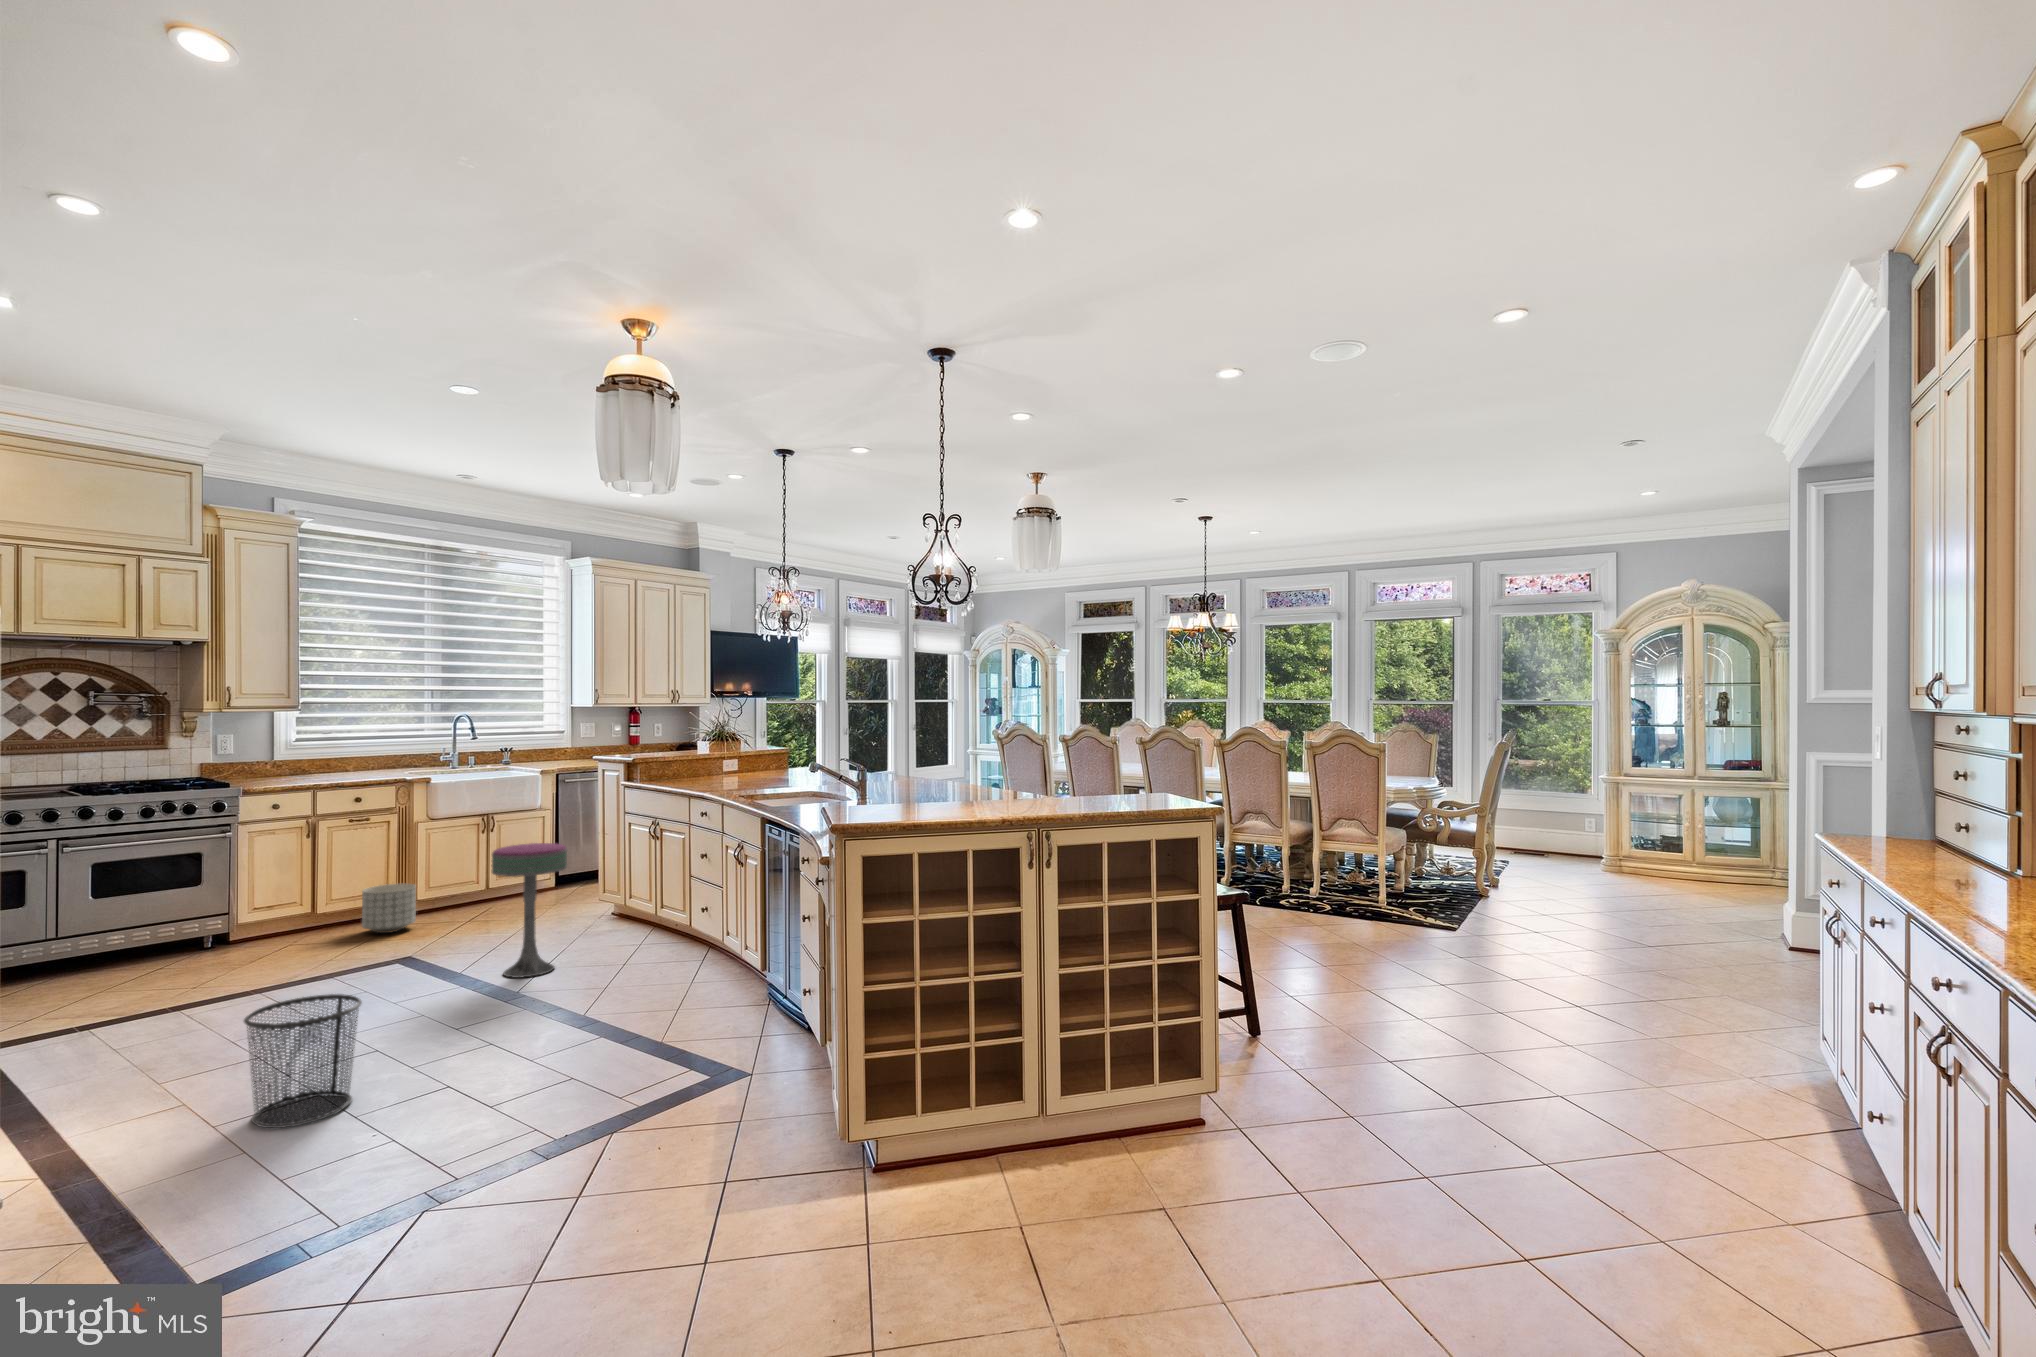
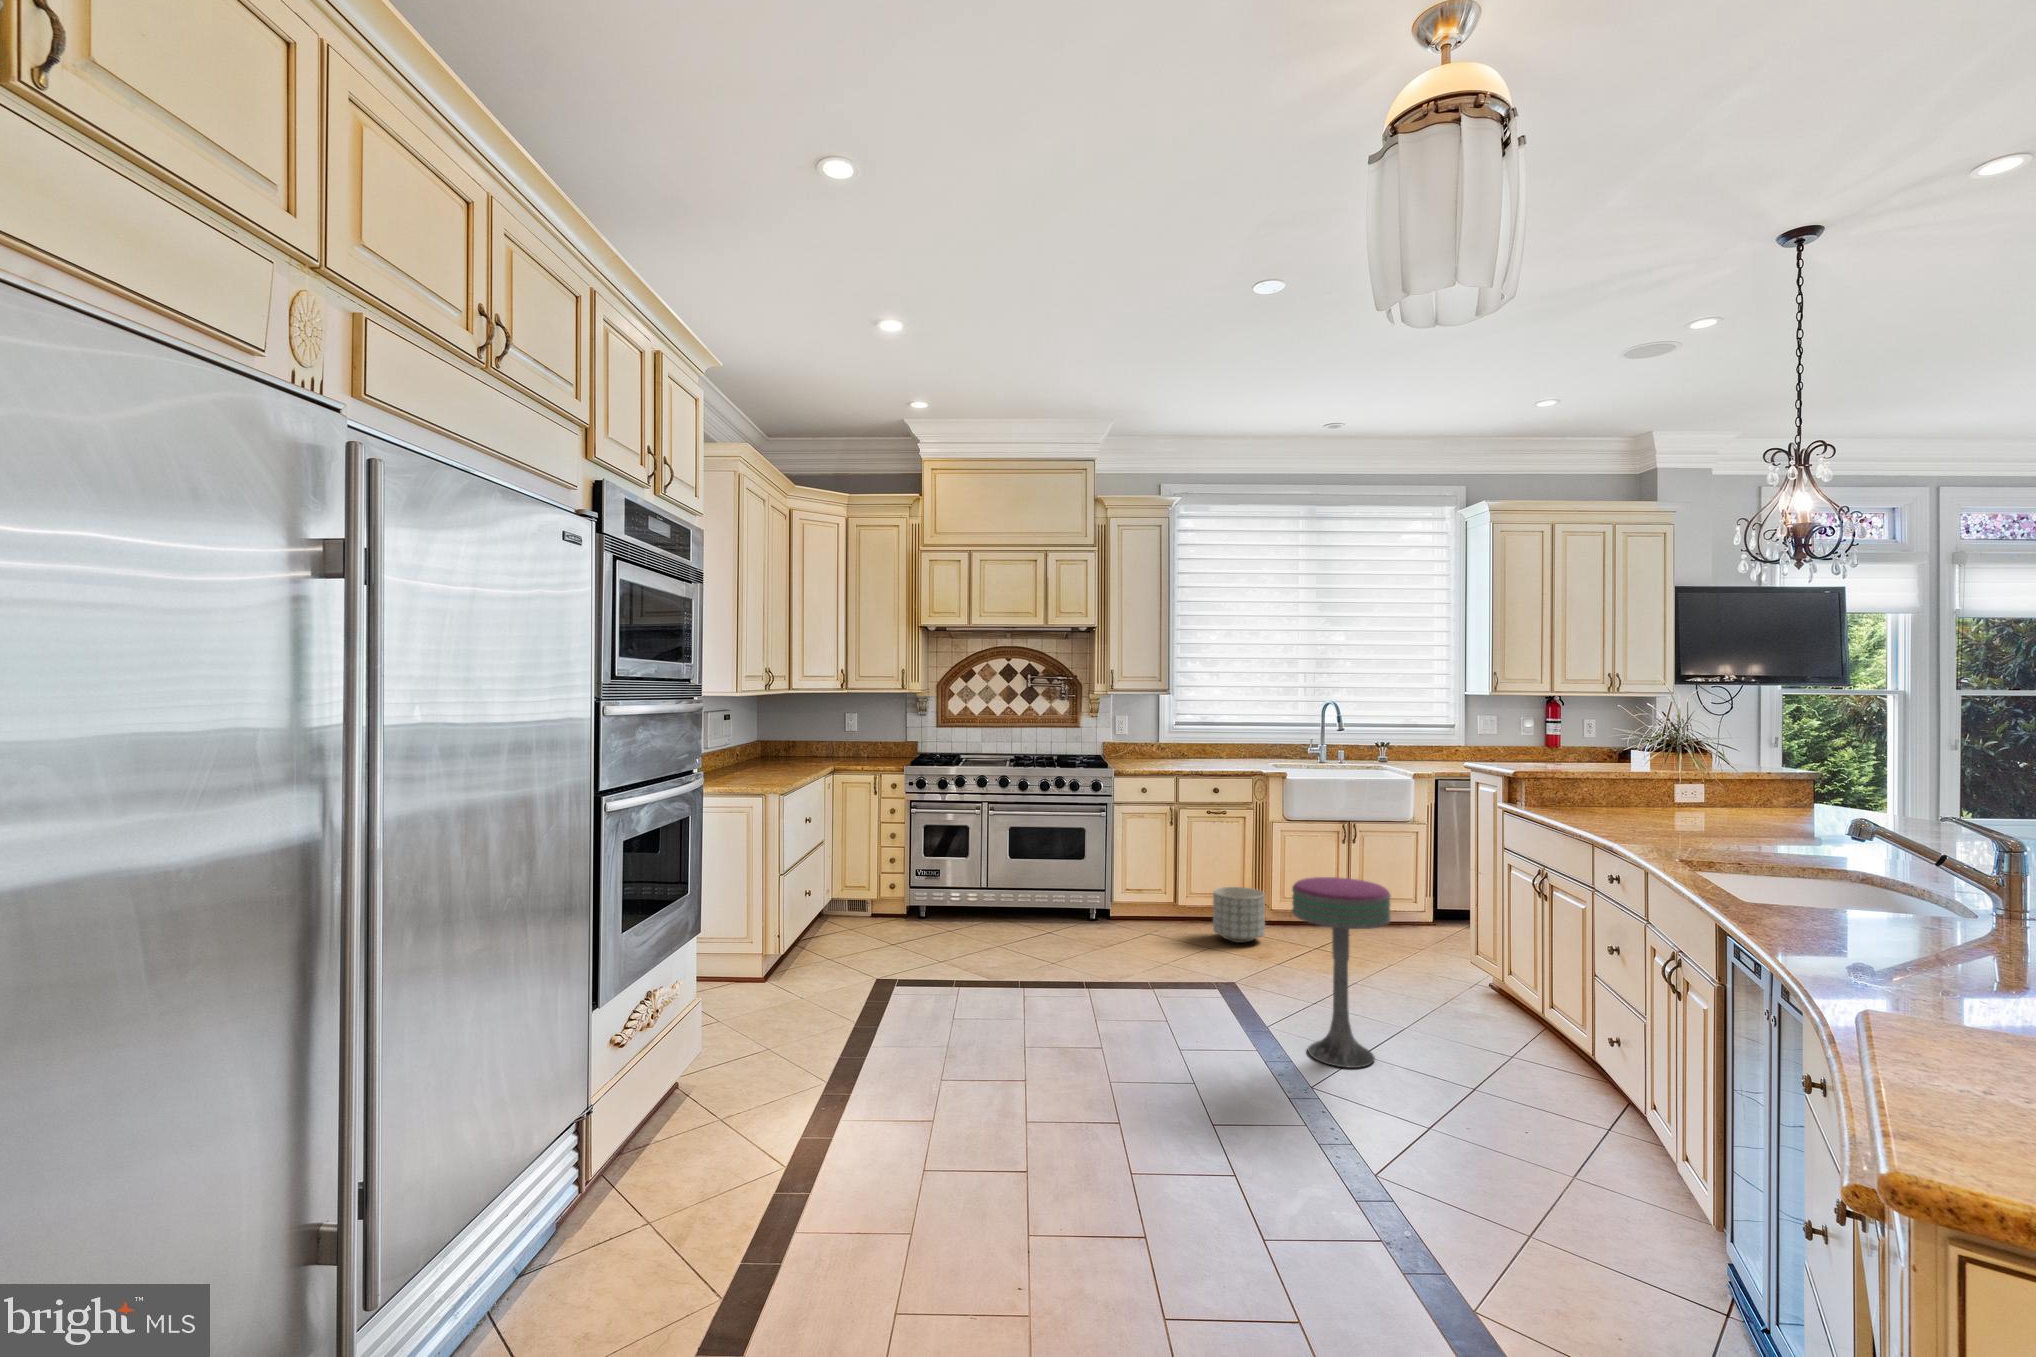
waste bin: present [244,994,362,1128] -> none [917,1047,1038,1228]

